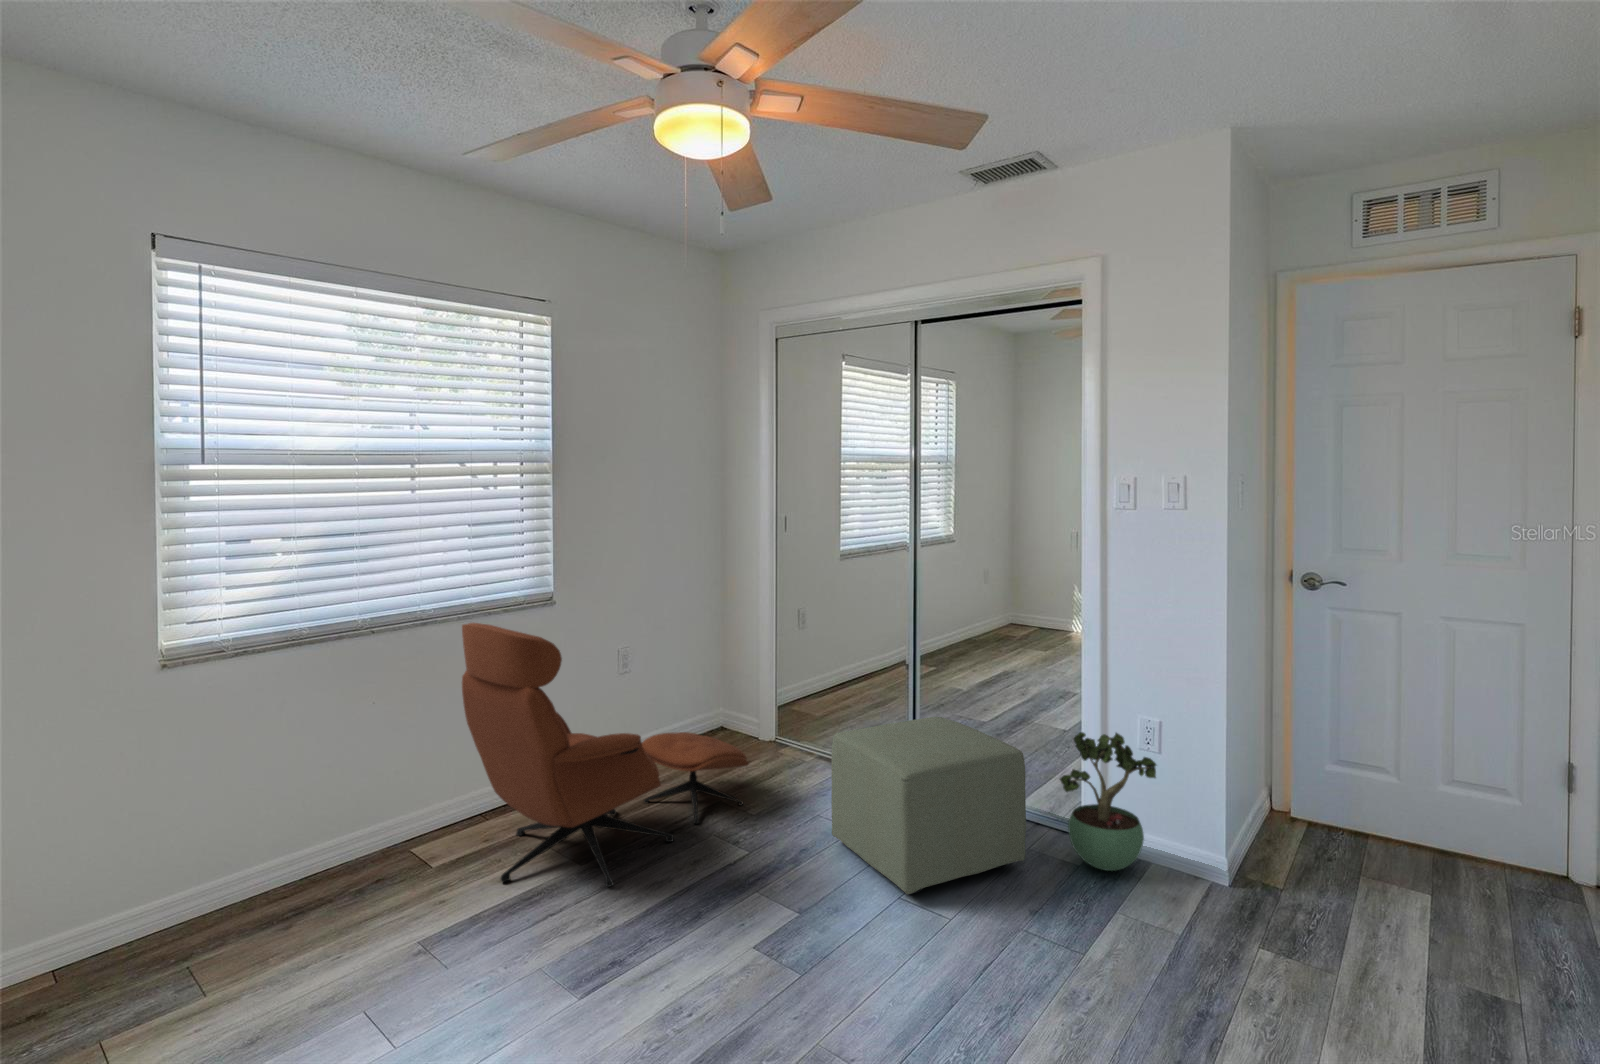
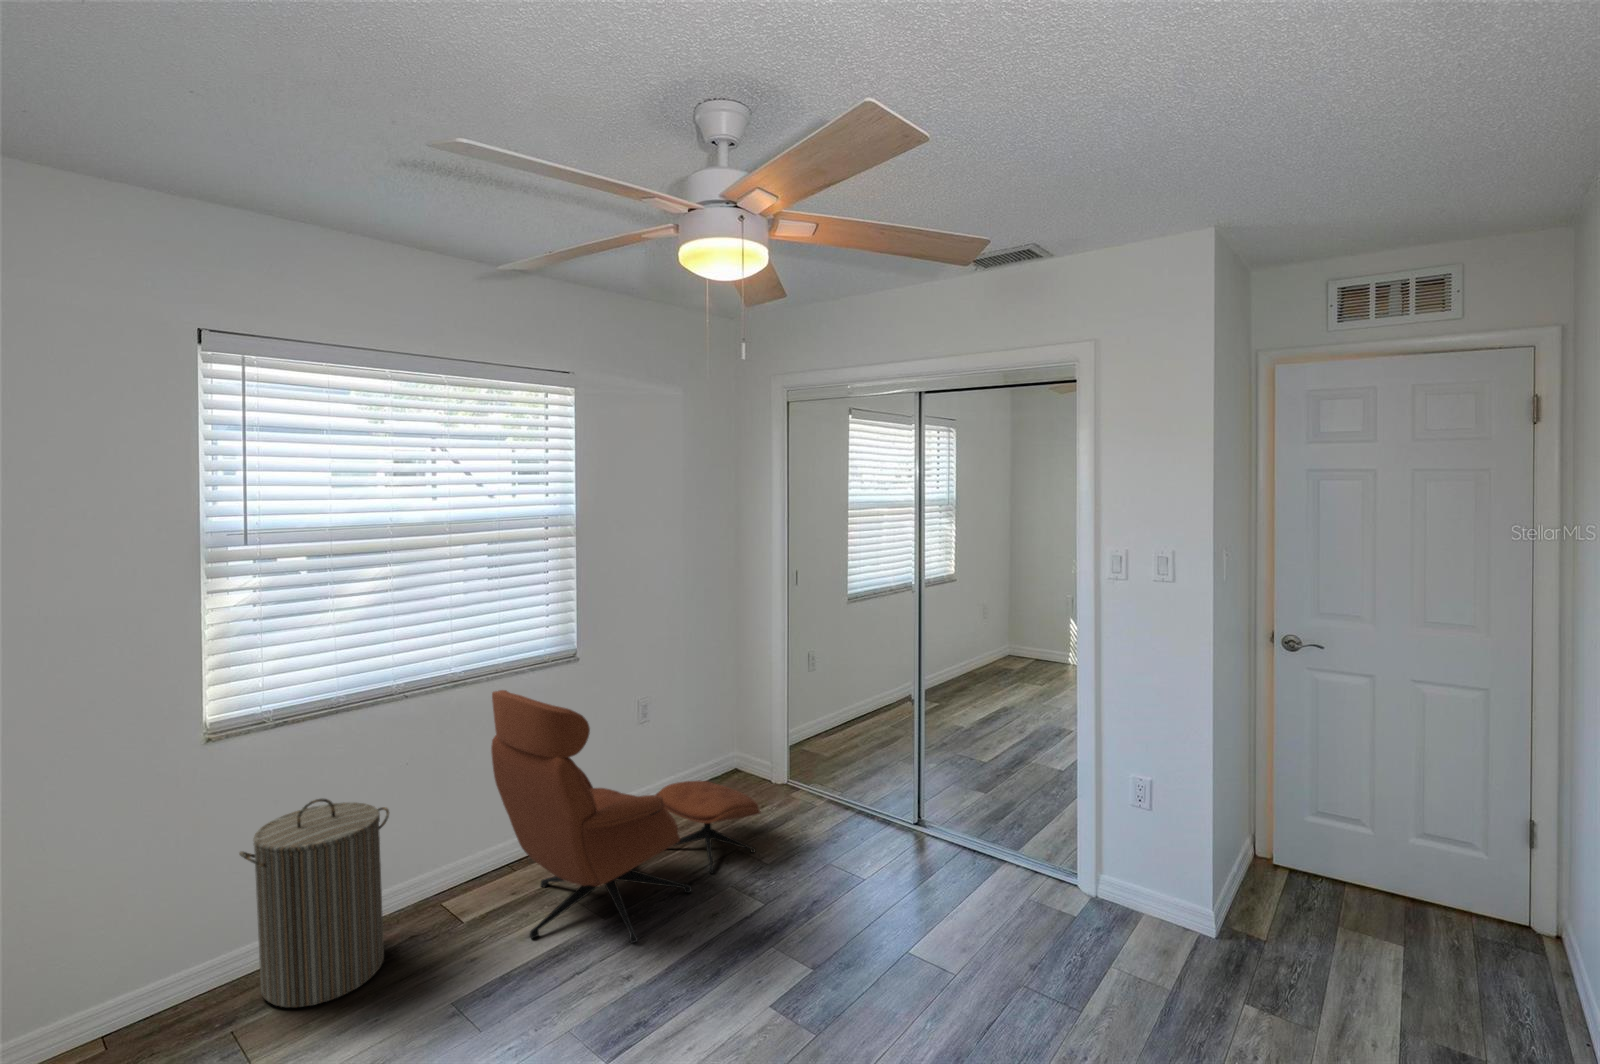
ottoman: present [831,717,1026,894] -> none [842,770,1026,951]
laundry hamper: none [190,729,353,944] -> present [239,798,389,1007]
potted plant: present [1060,732,1156,871] -> none [1057,792,1150,923]

